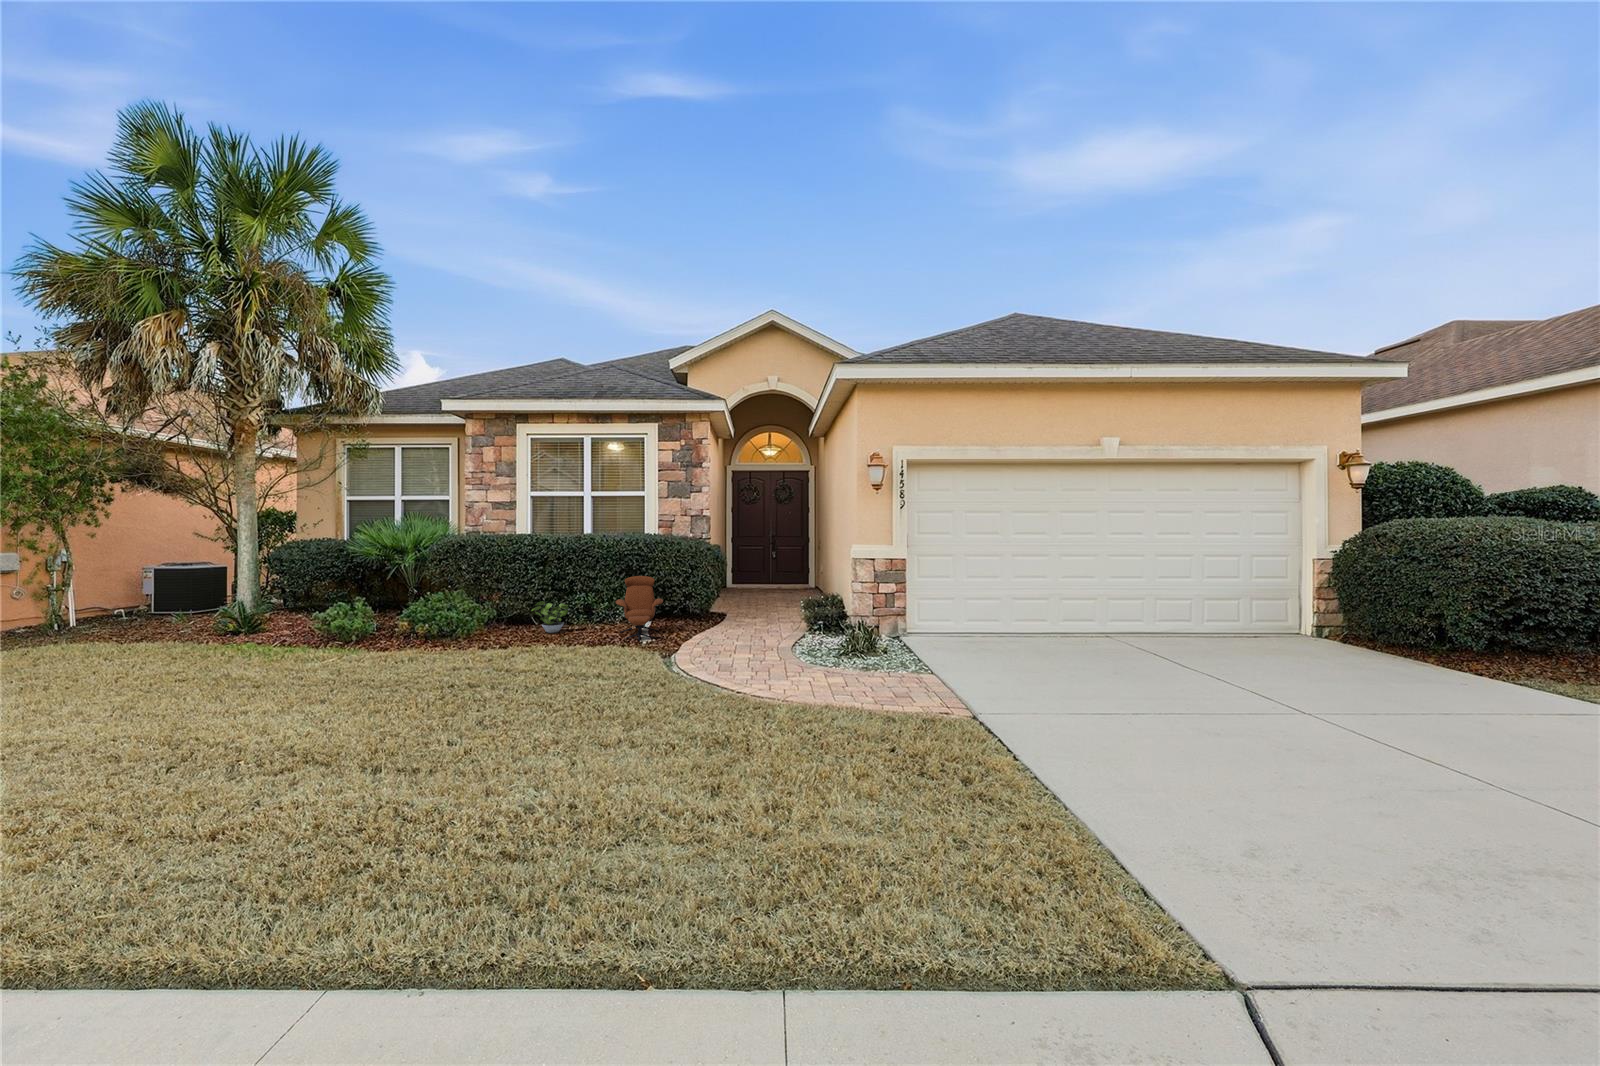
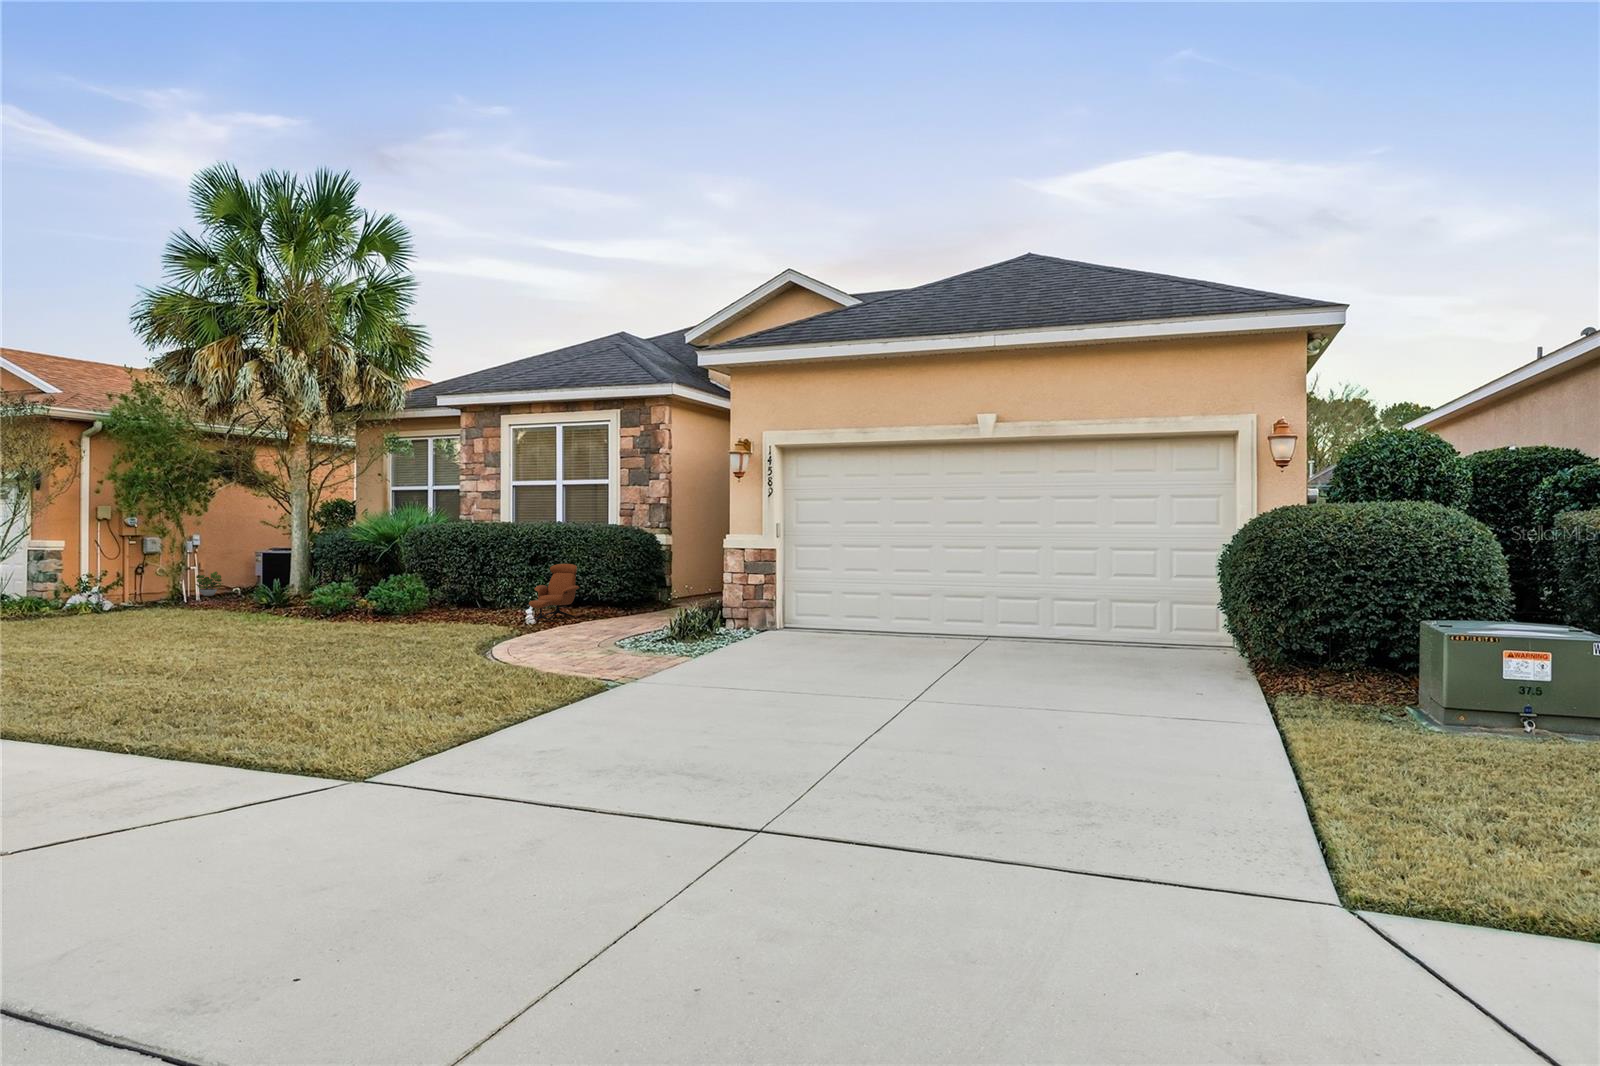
potted plant: present [531,601,569,633] -> present [196,572,222,596]

